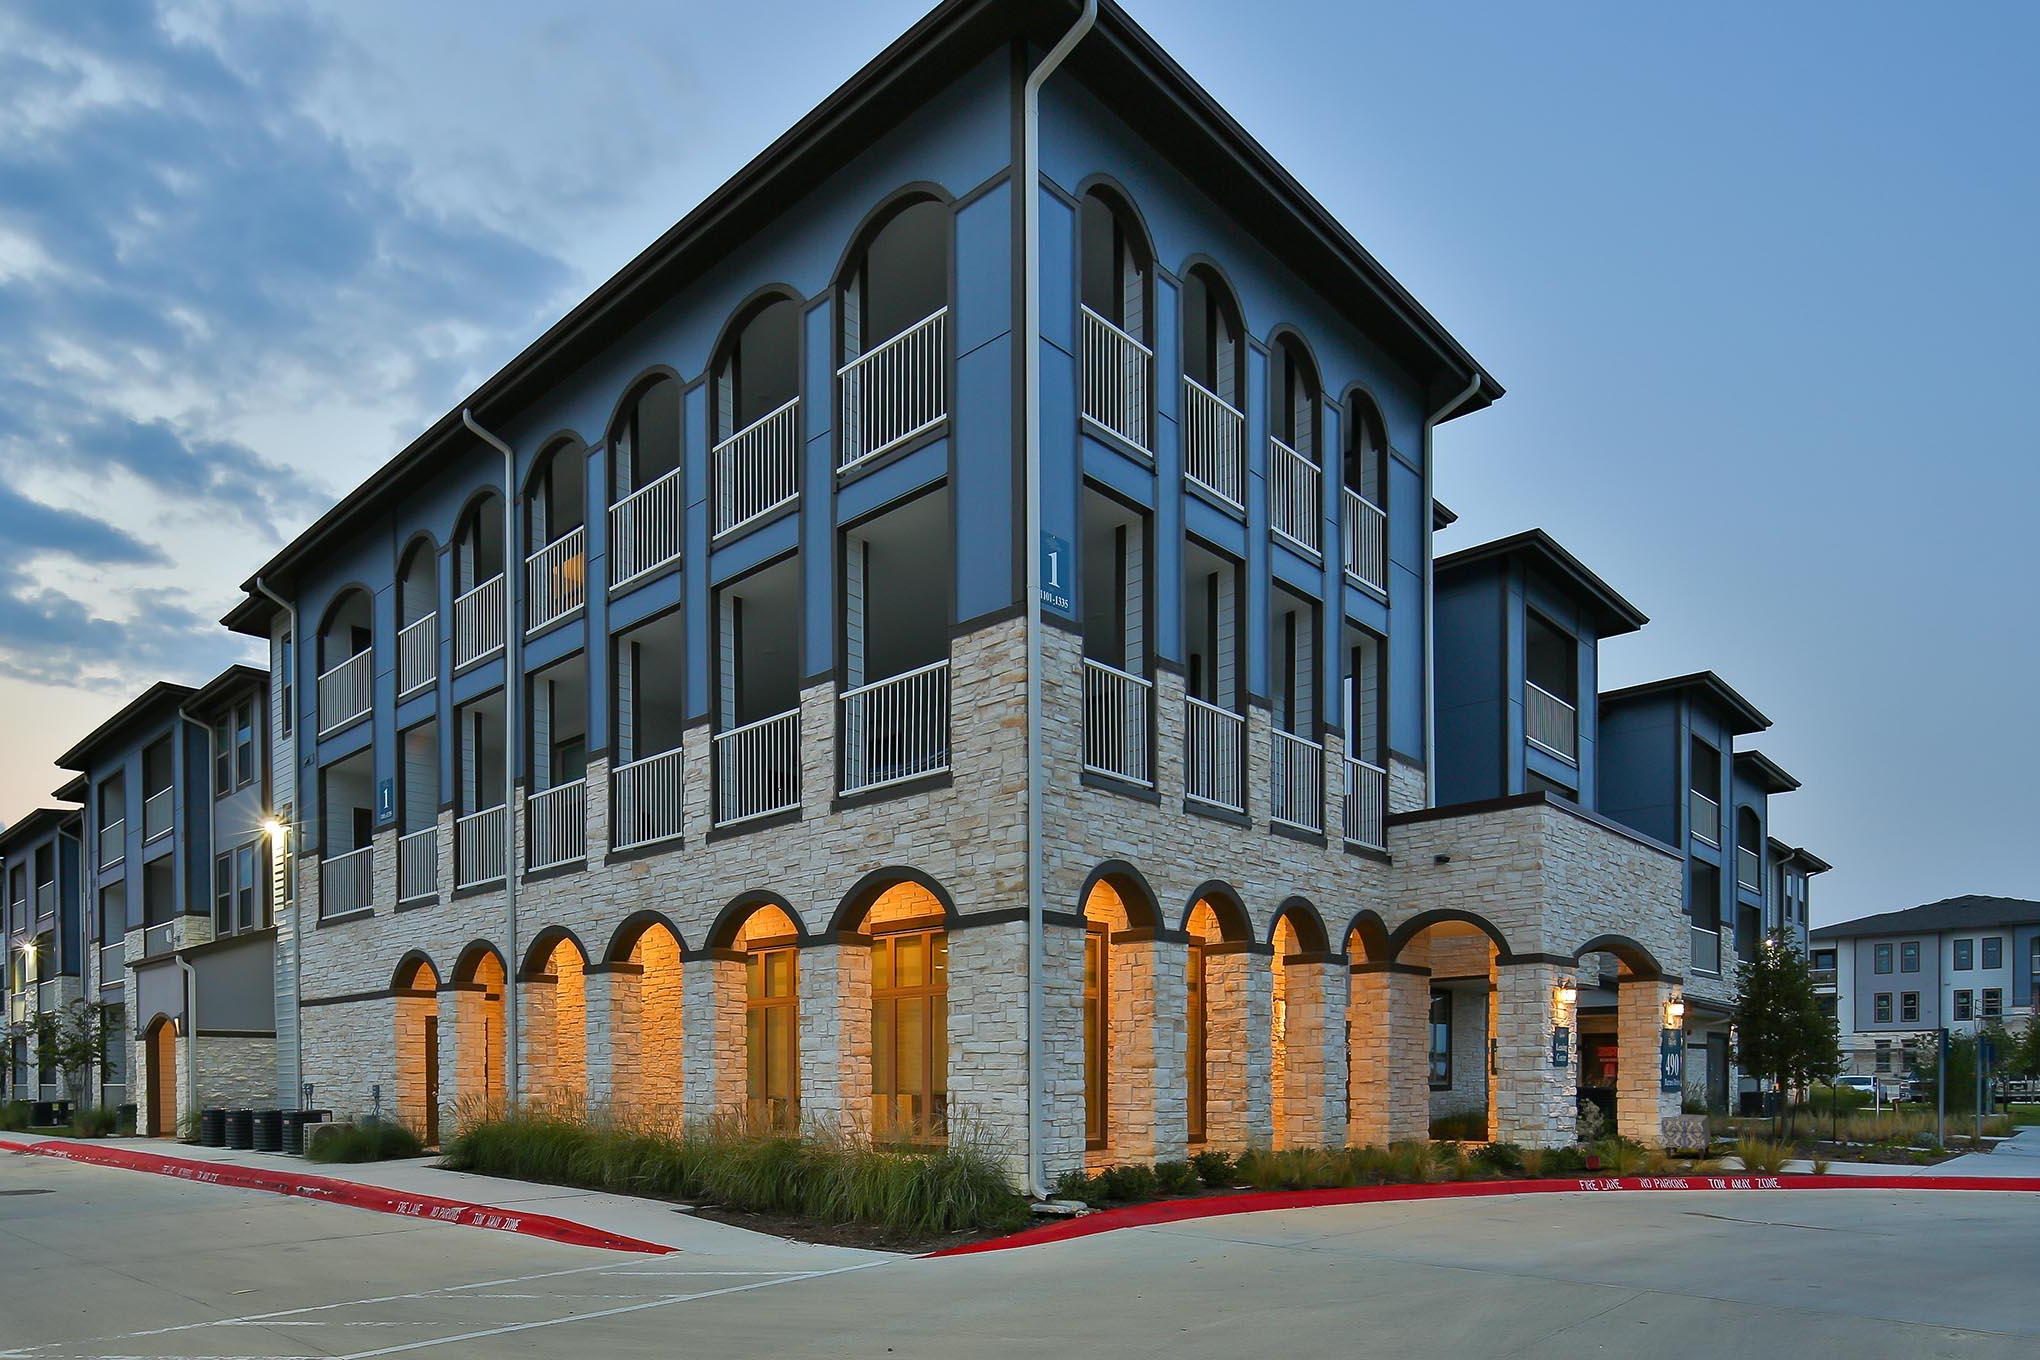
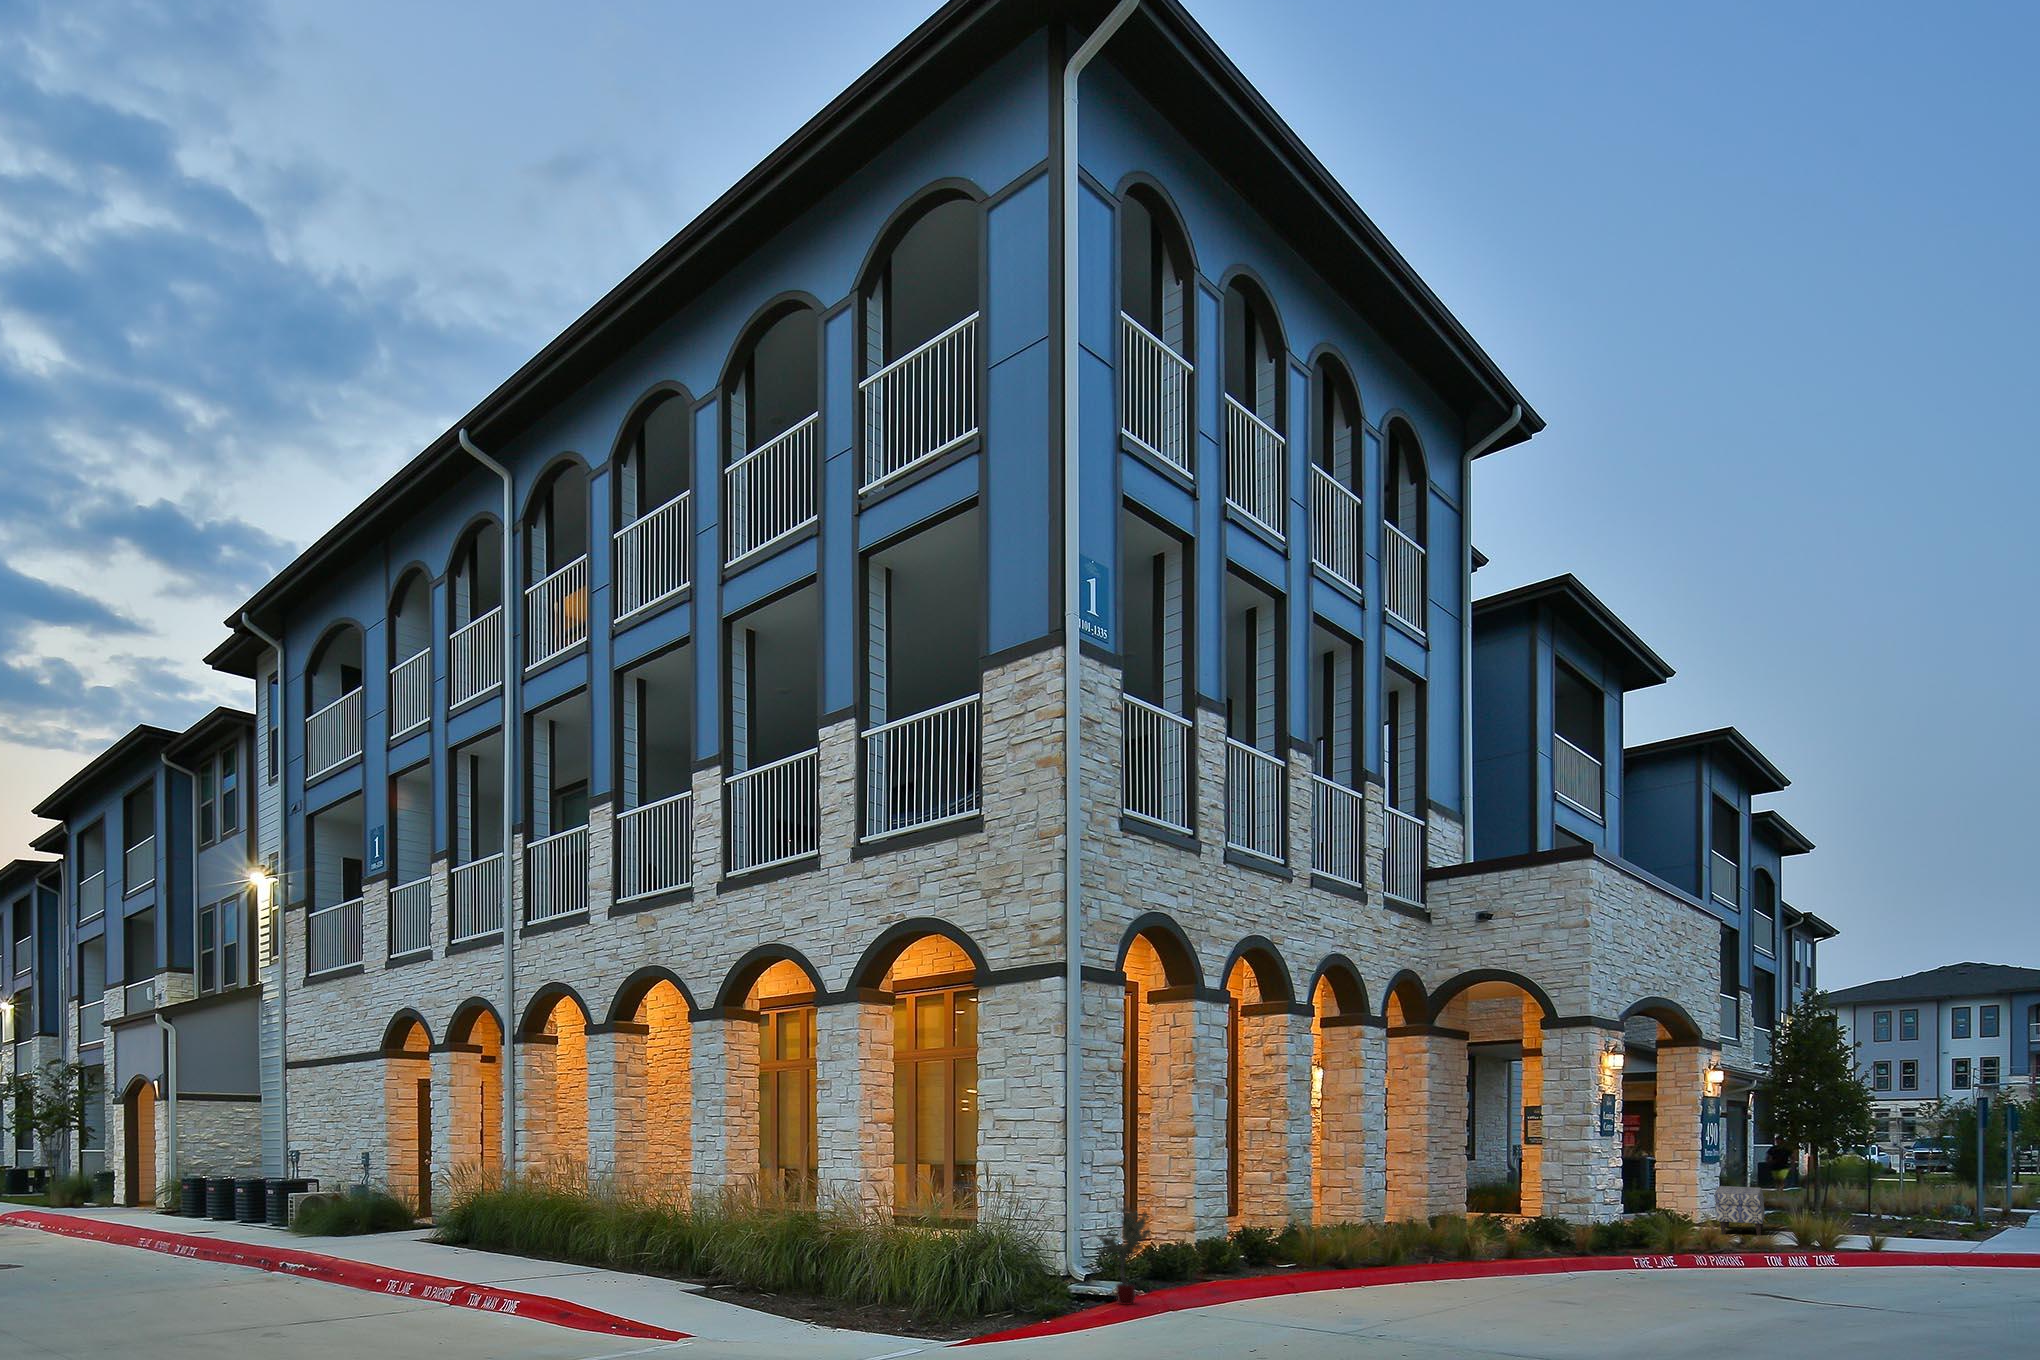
potted tree: present [1572,1098,1605,1170] -> present [1095,1202,1151,1305]

